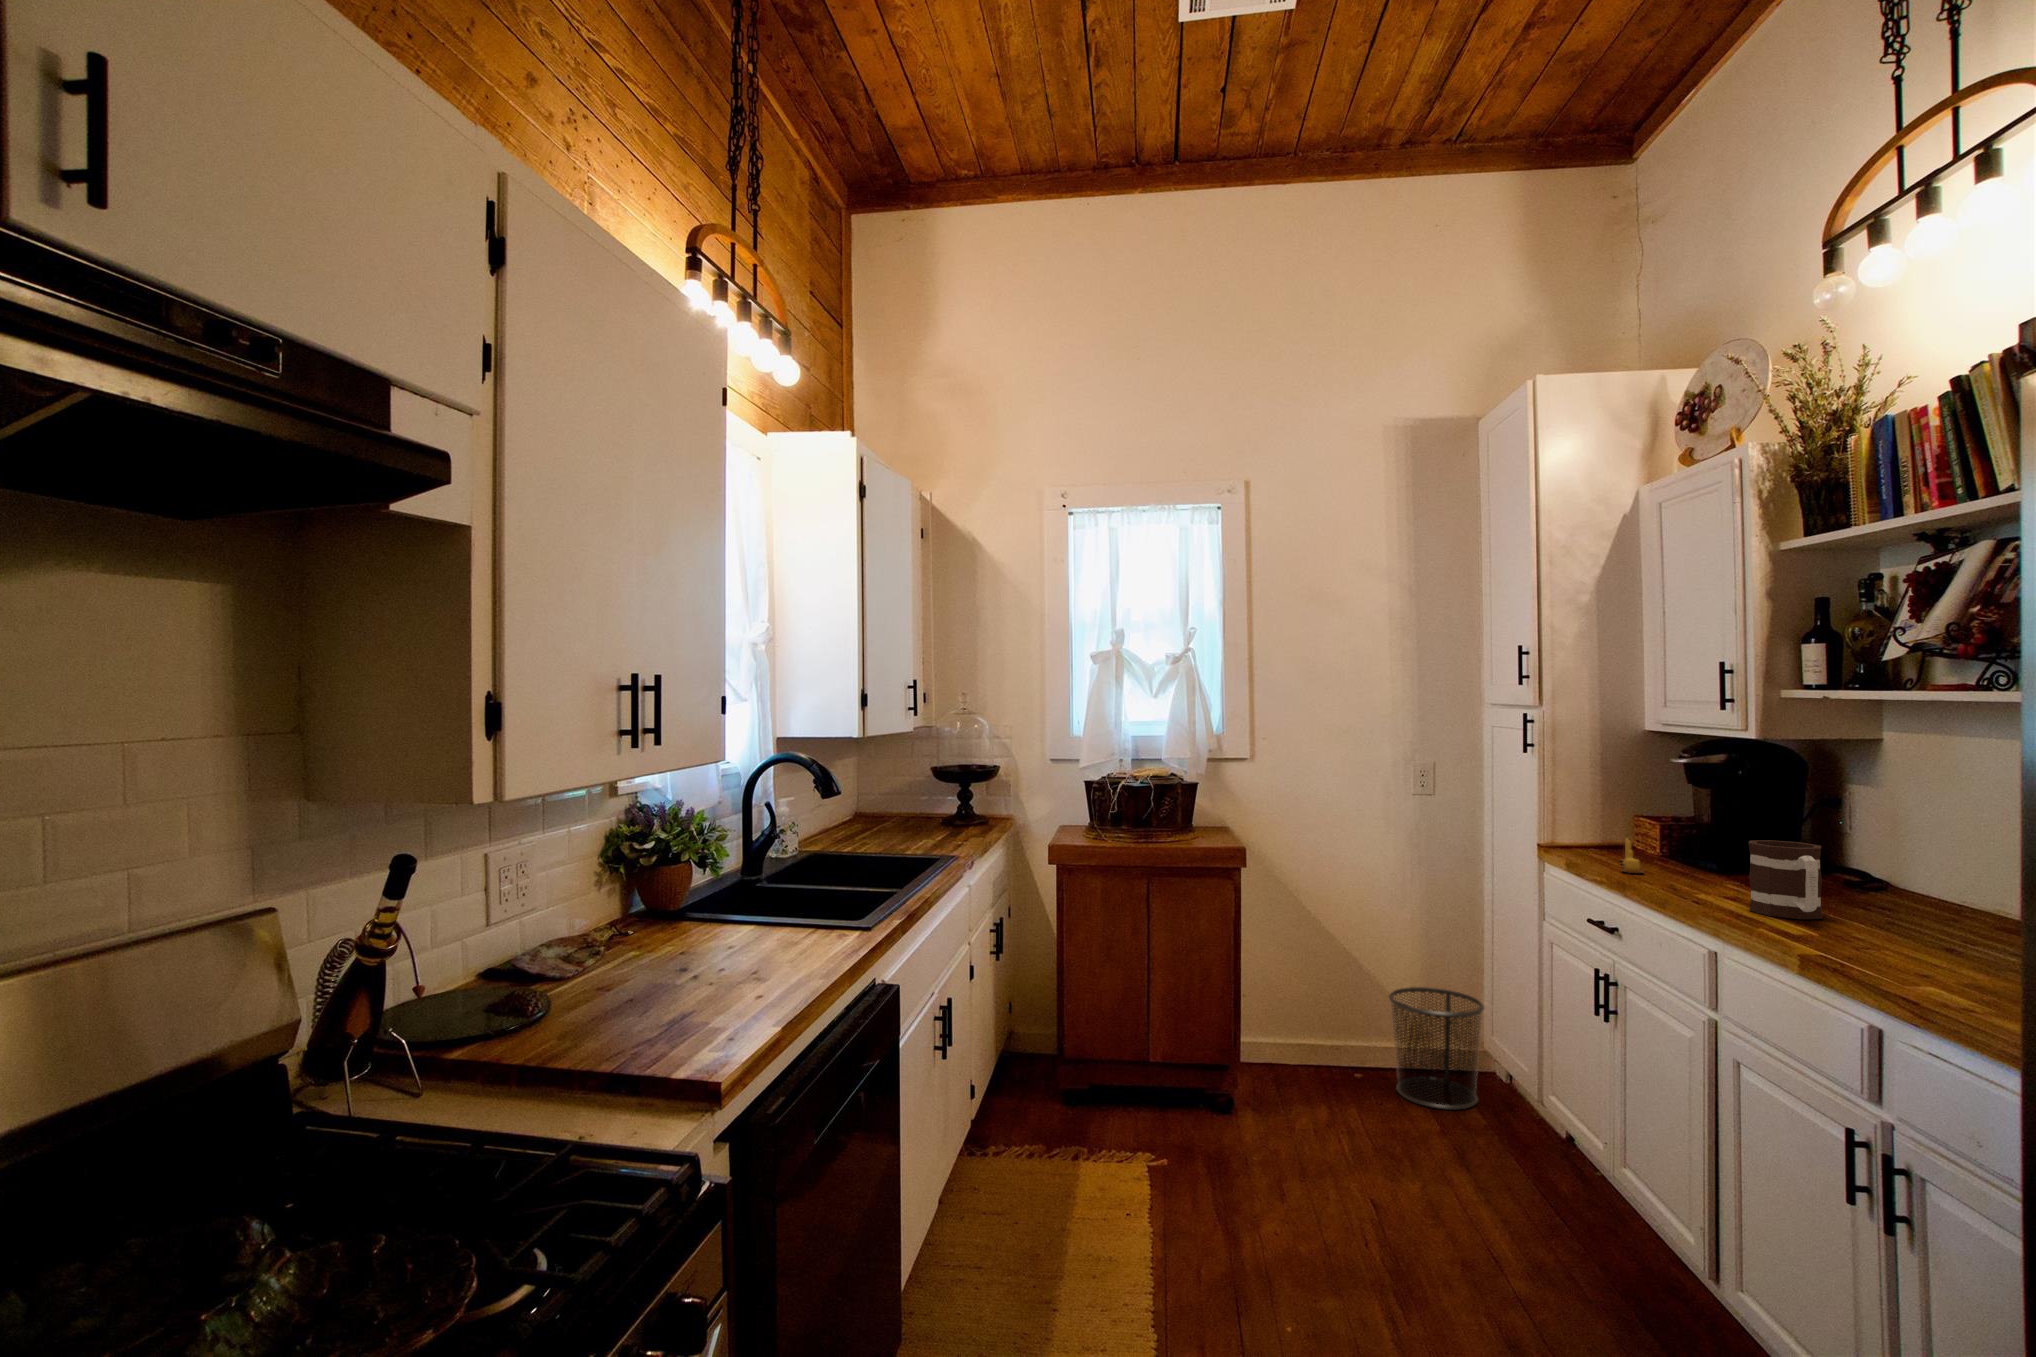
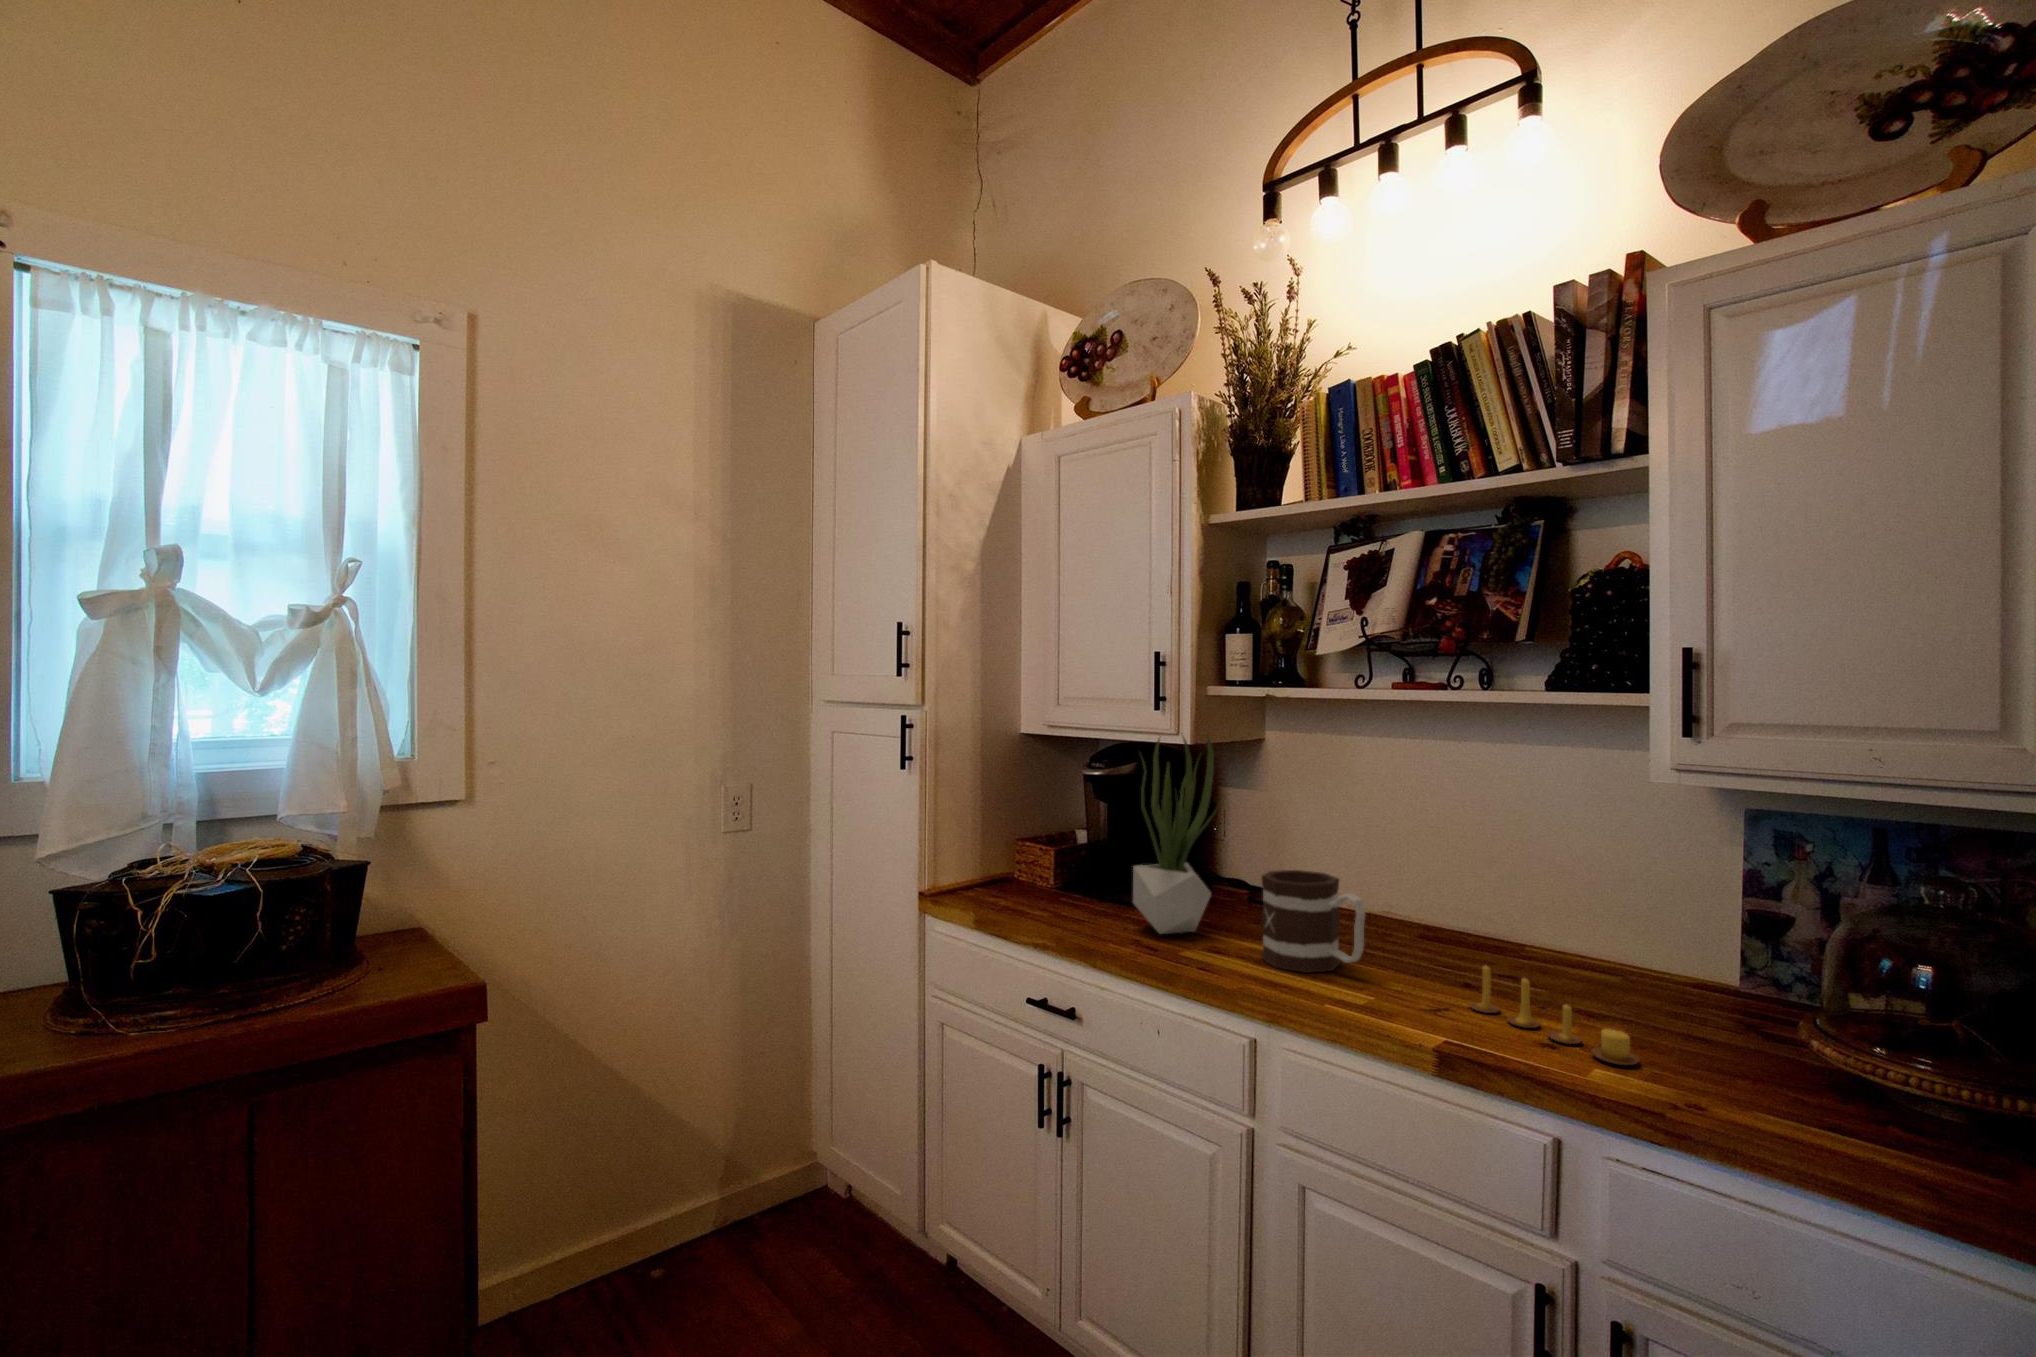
potted plant: none [1672,727,1755,891] -> present [1133,734,1218,934]
candle: present [1620,838,1643,873] -> present [1469,966,1640,1065]
waste bin: present [1389,987,1484,1110] -> none [702,1096,832,1292]

